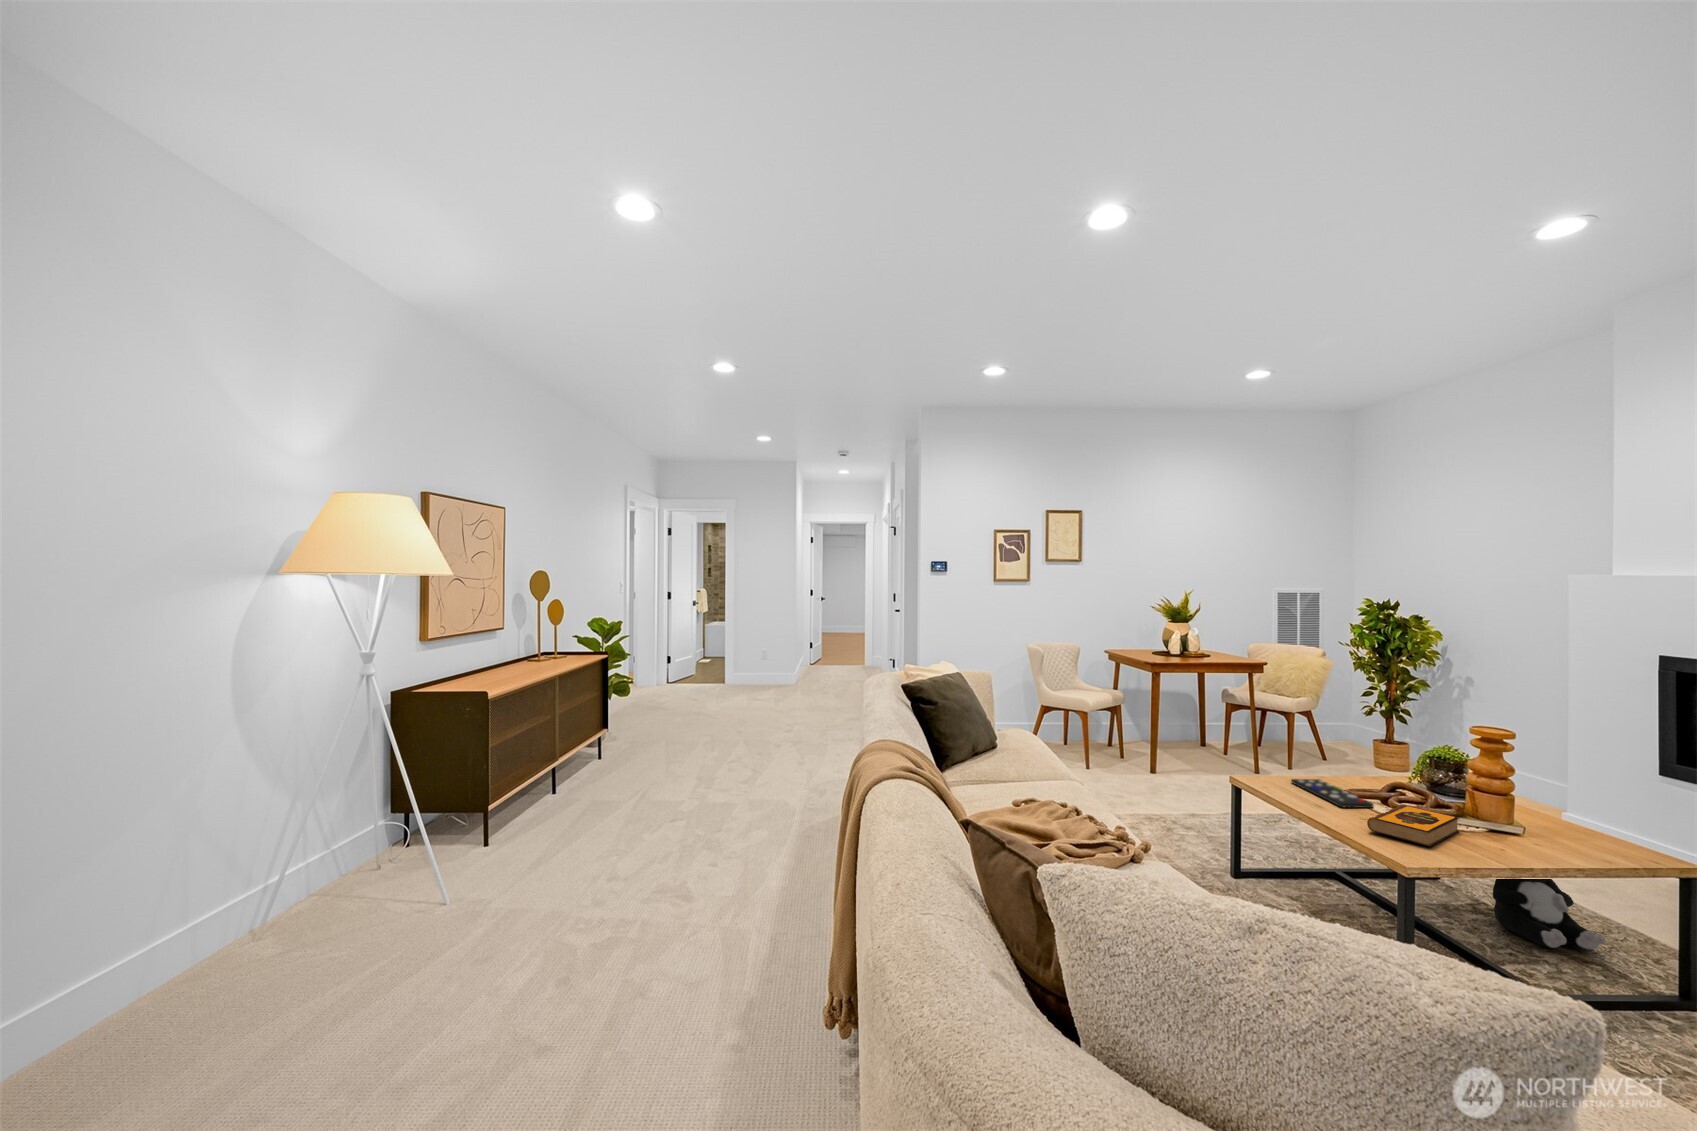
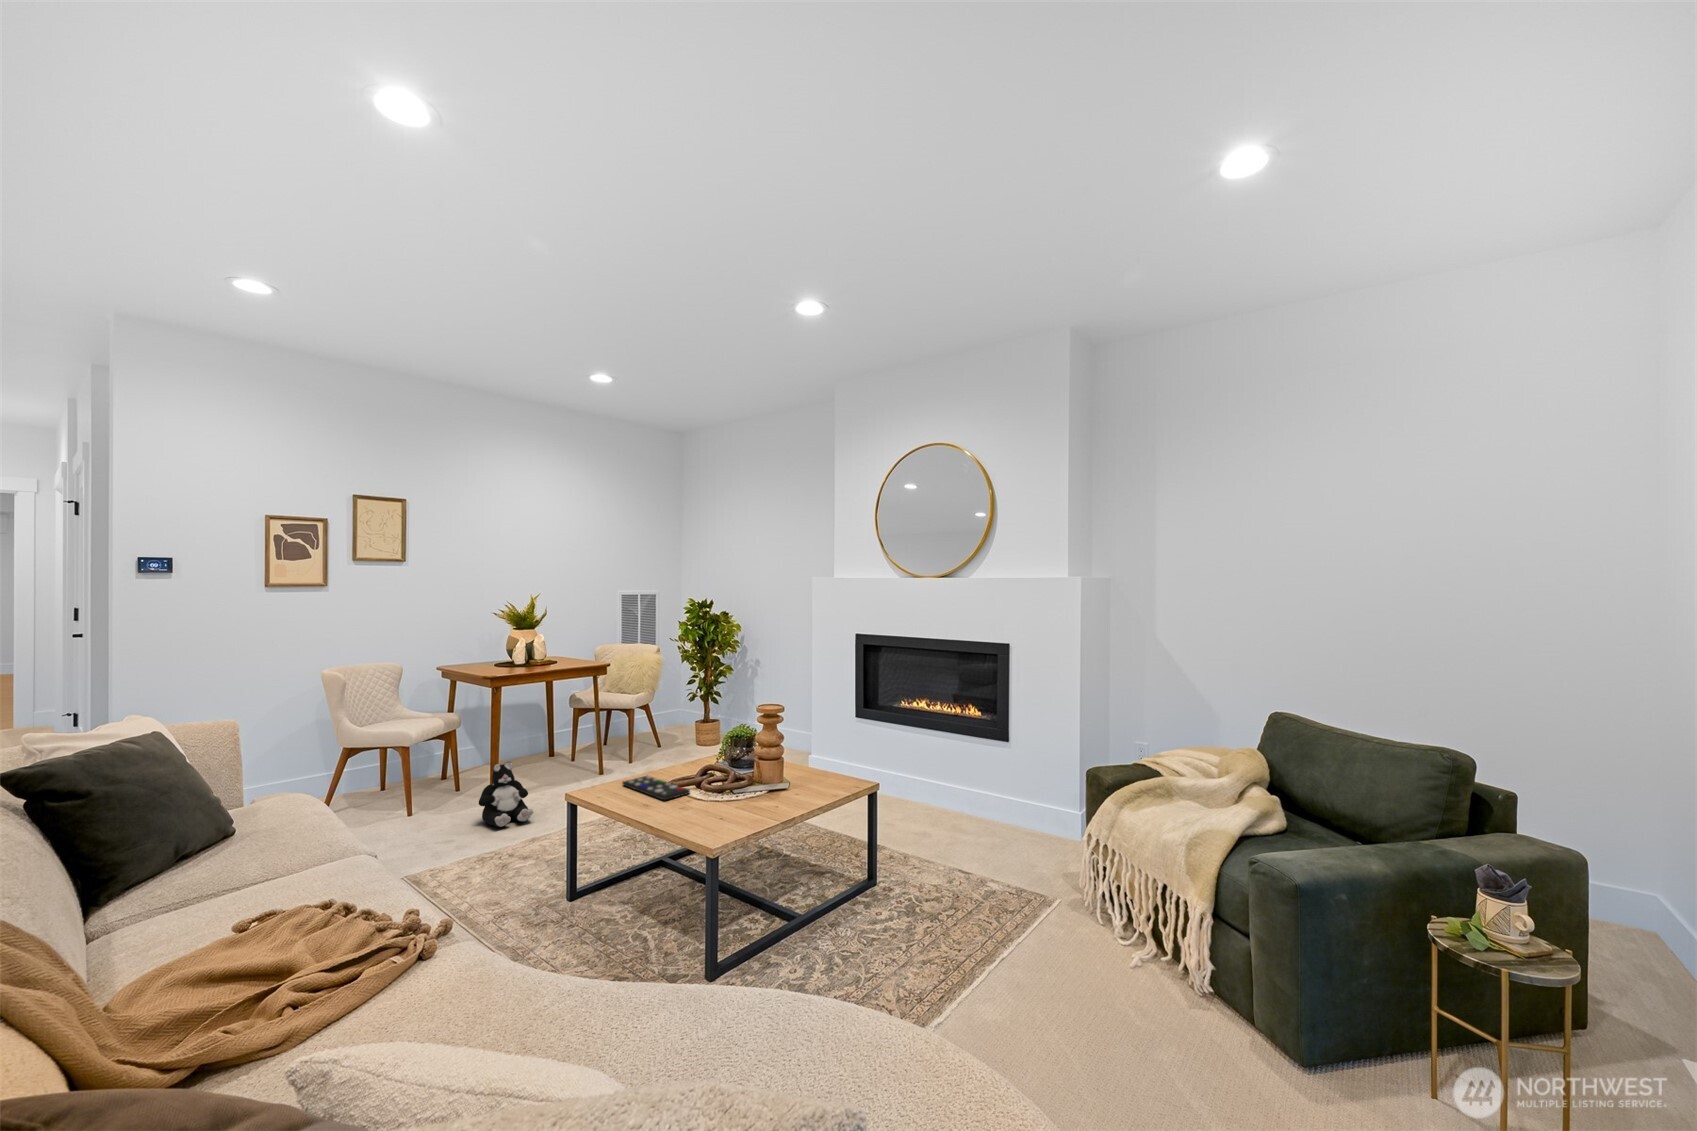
hardback book: present [1367,805,1459,846] -> none [684,785,751,821]
plush toy: present [1493,879,1605,950] -> present [479,762,533,827]

